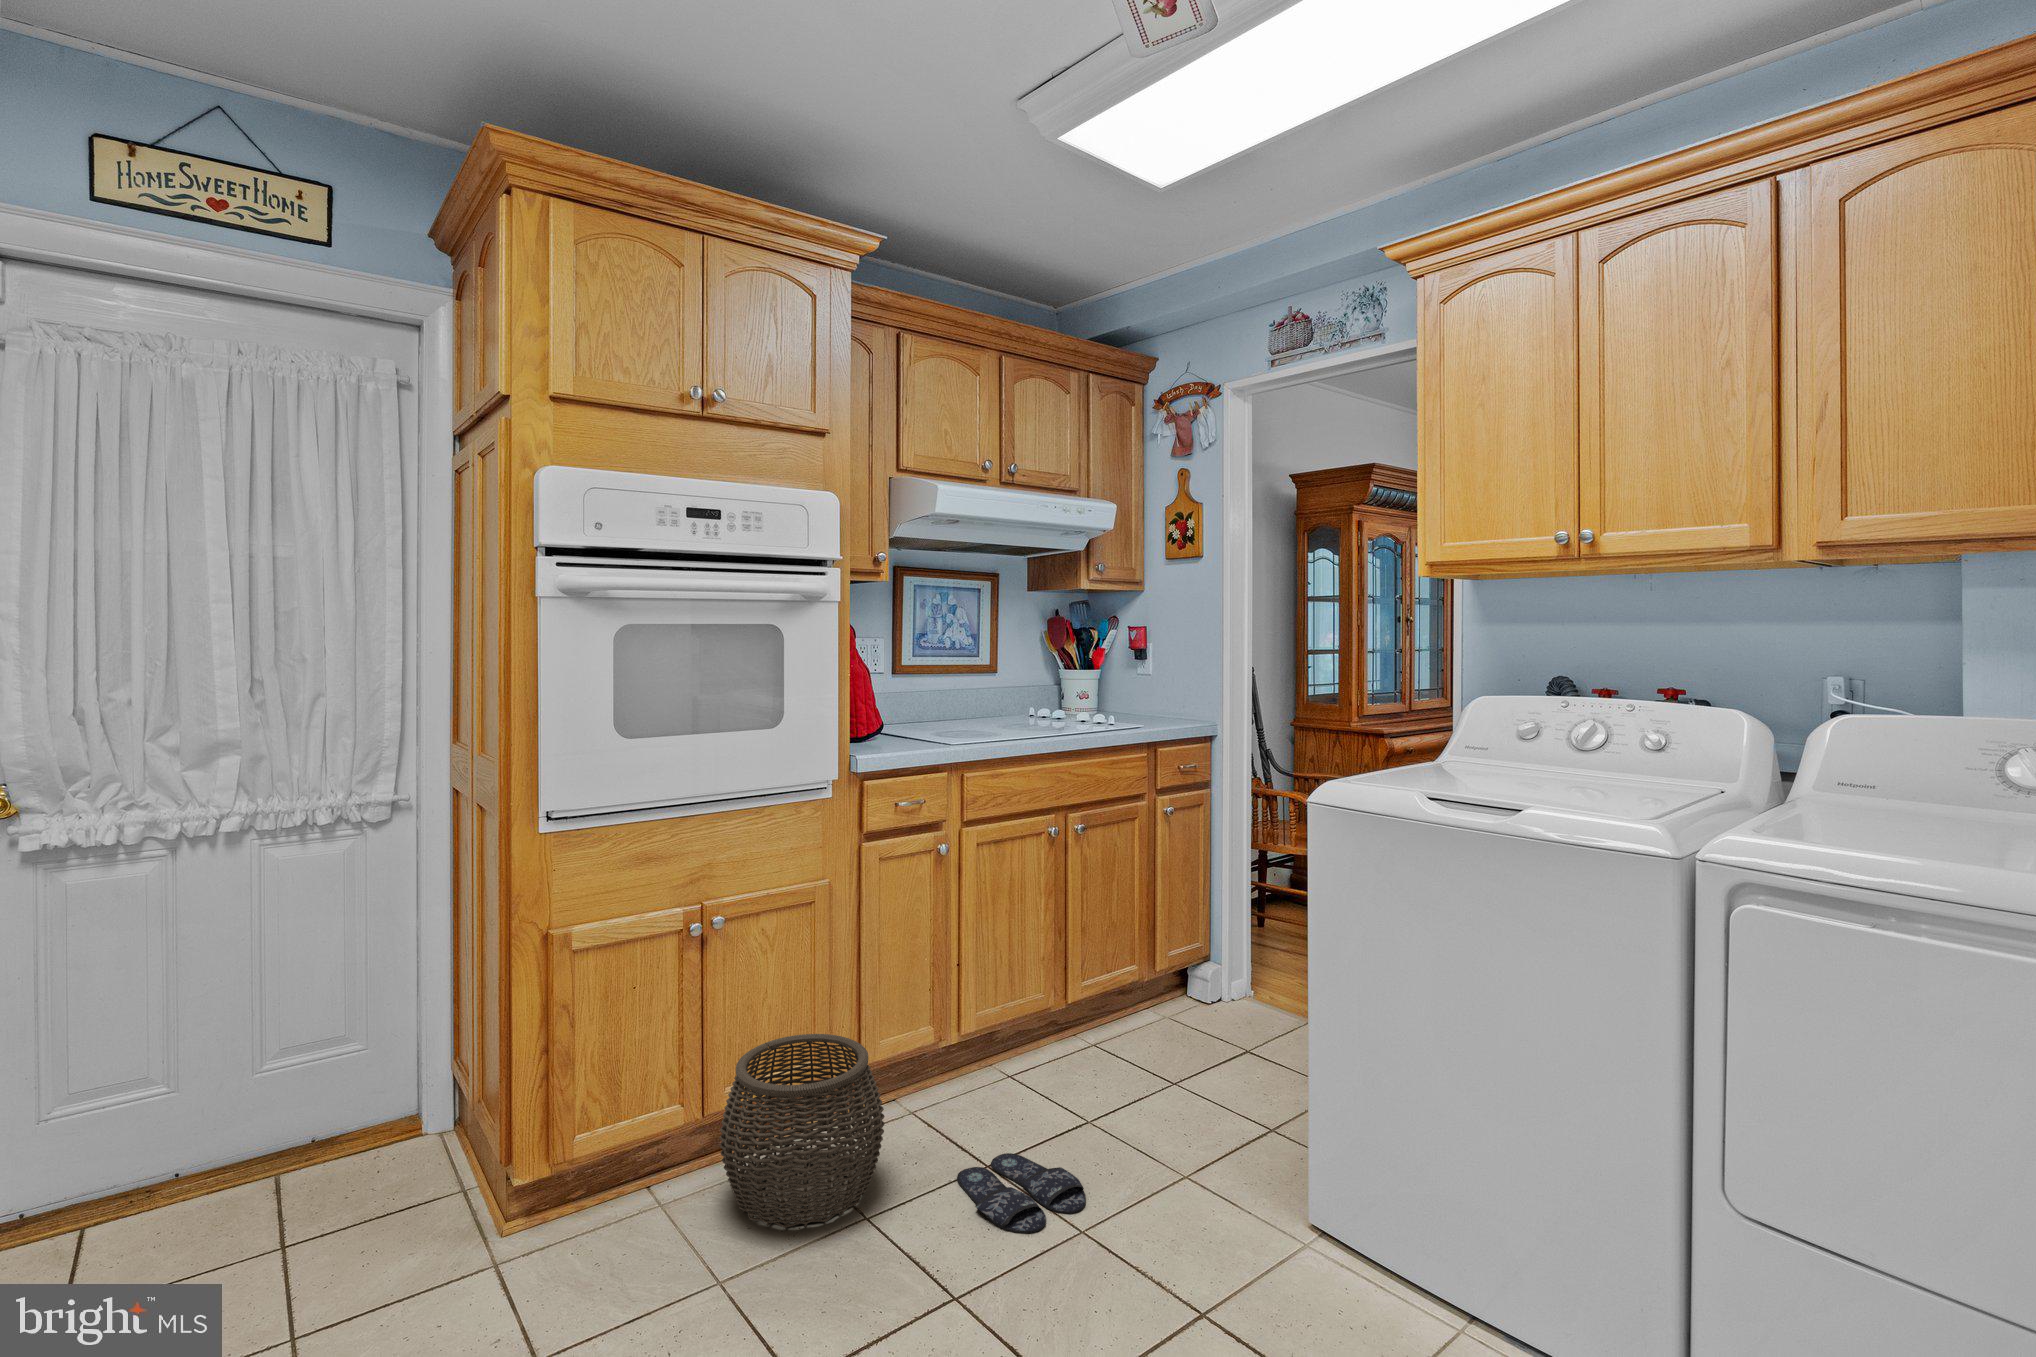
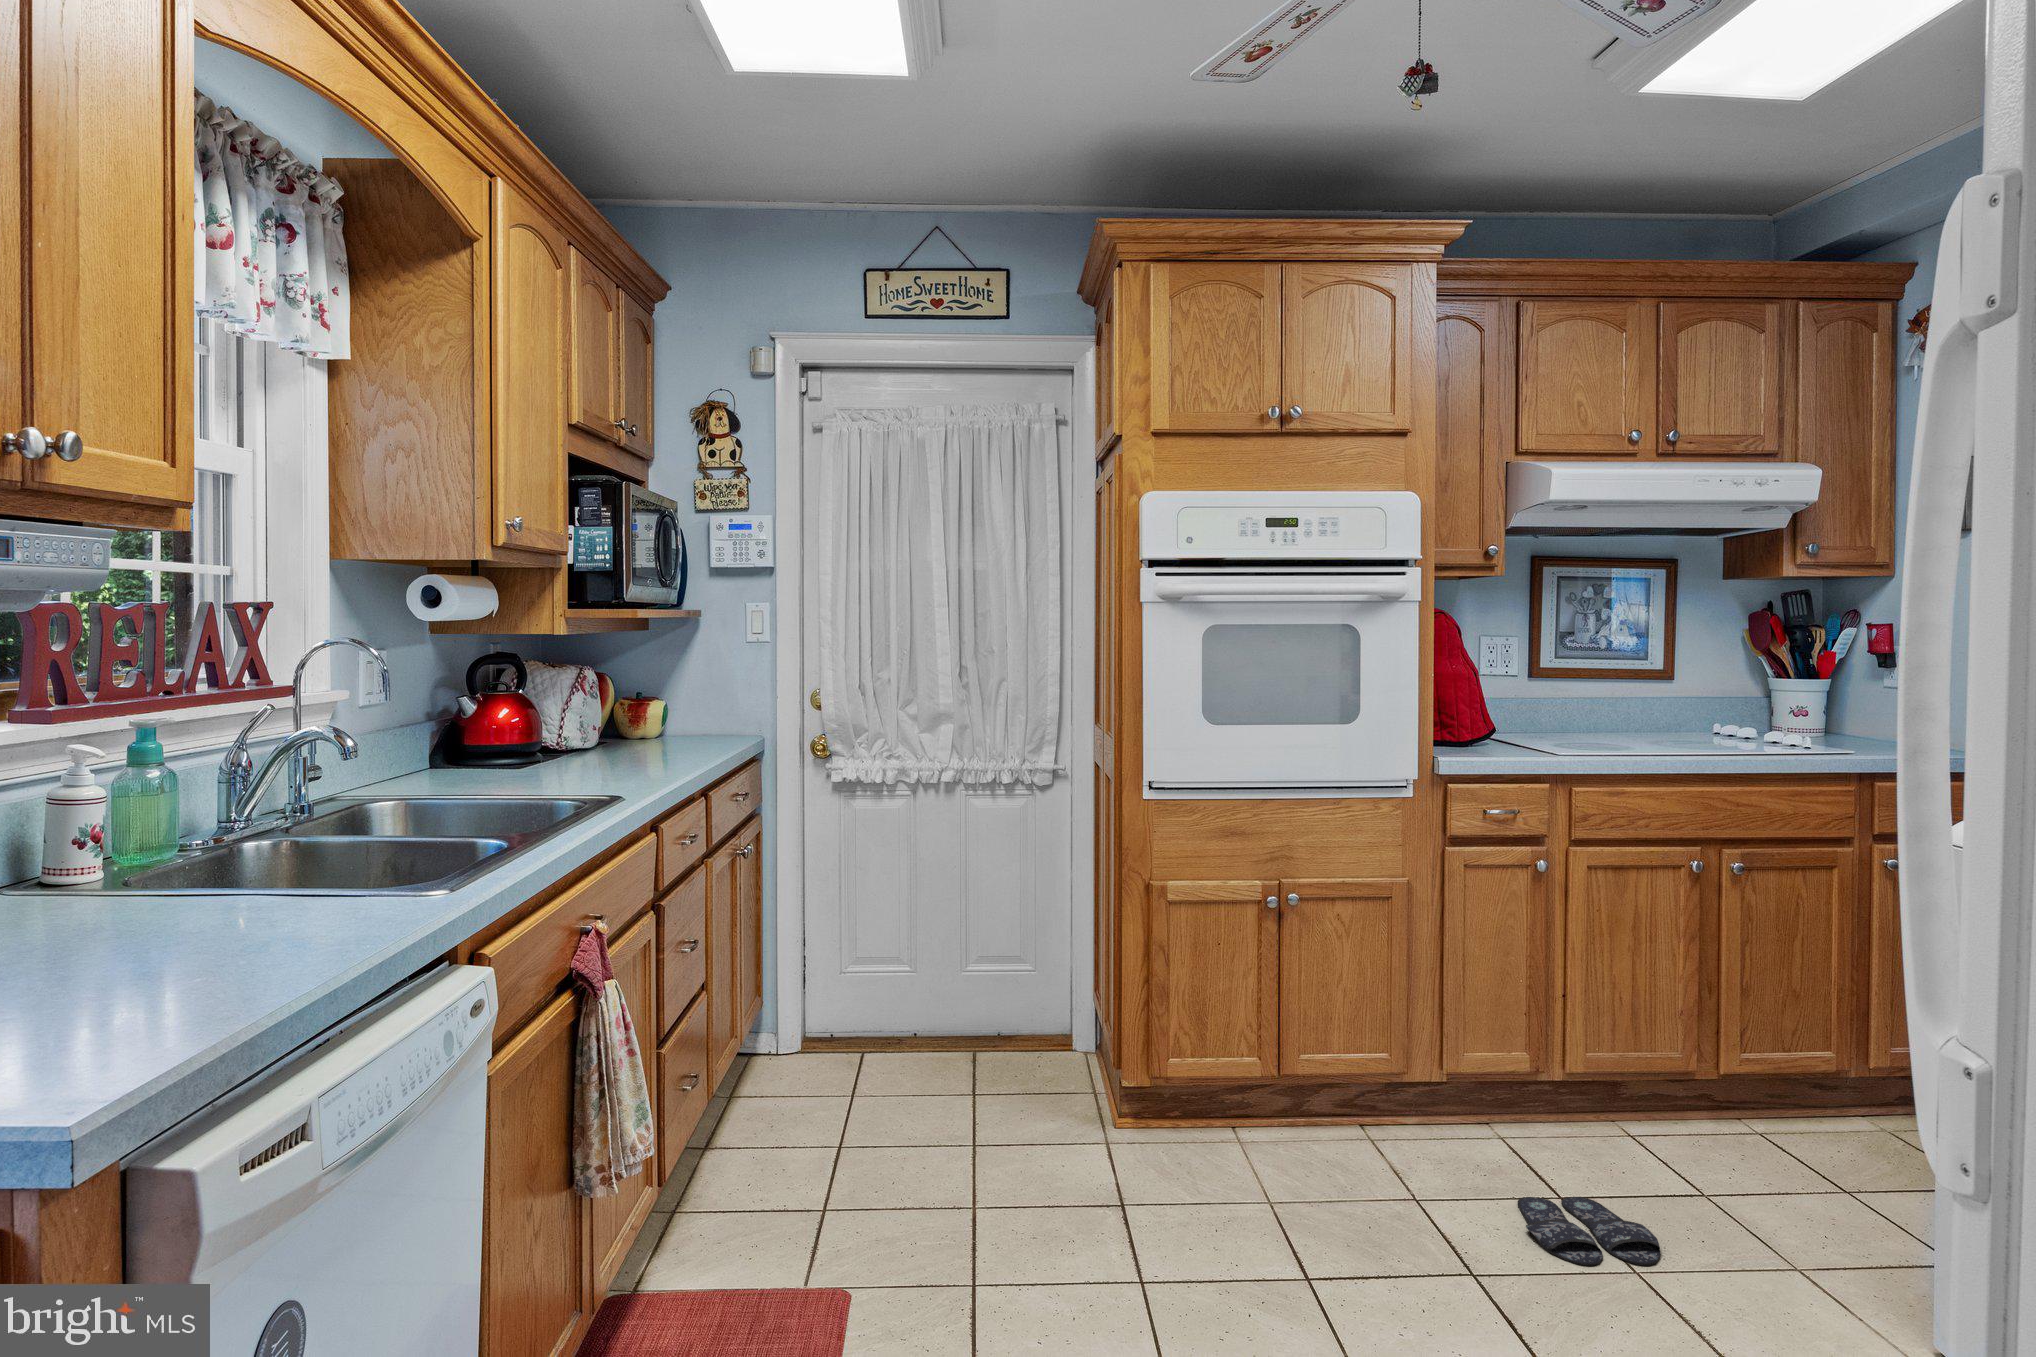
woven basket: present [720,1034,885,1228] -> none [1281,1021,1440,1195]

